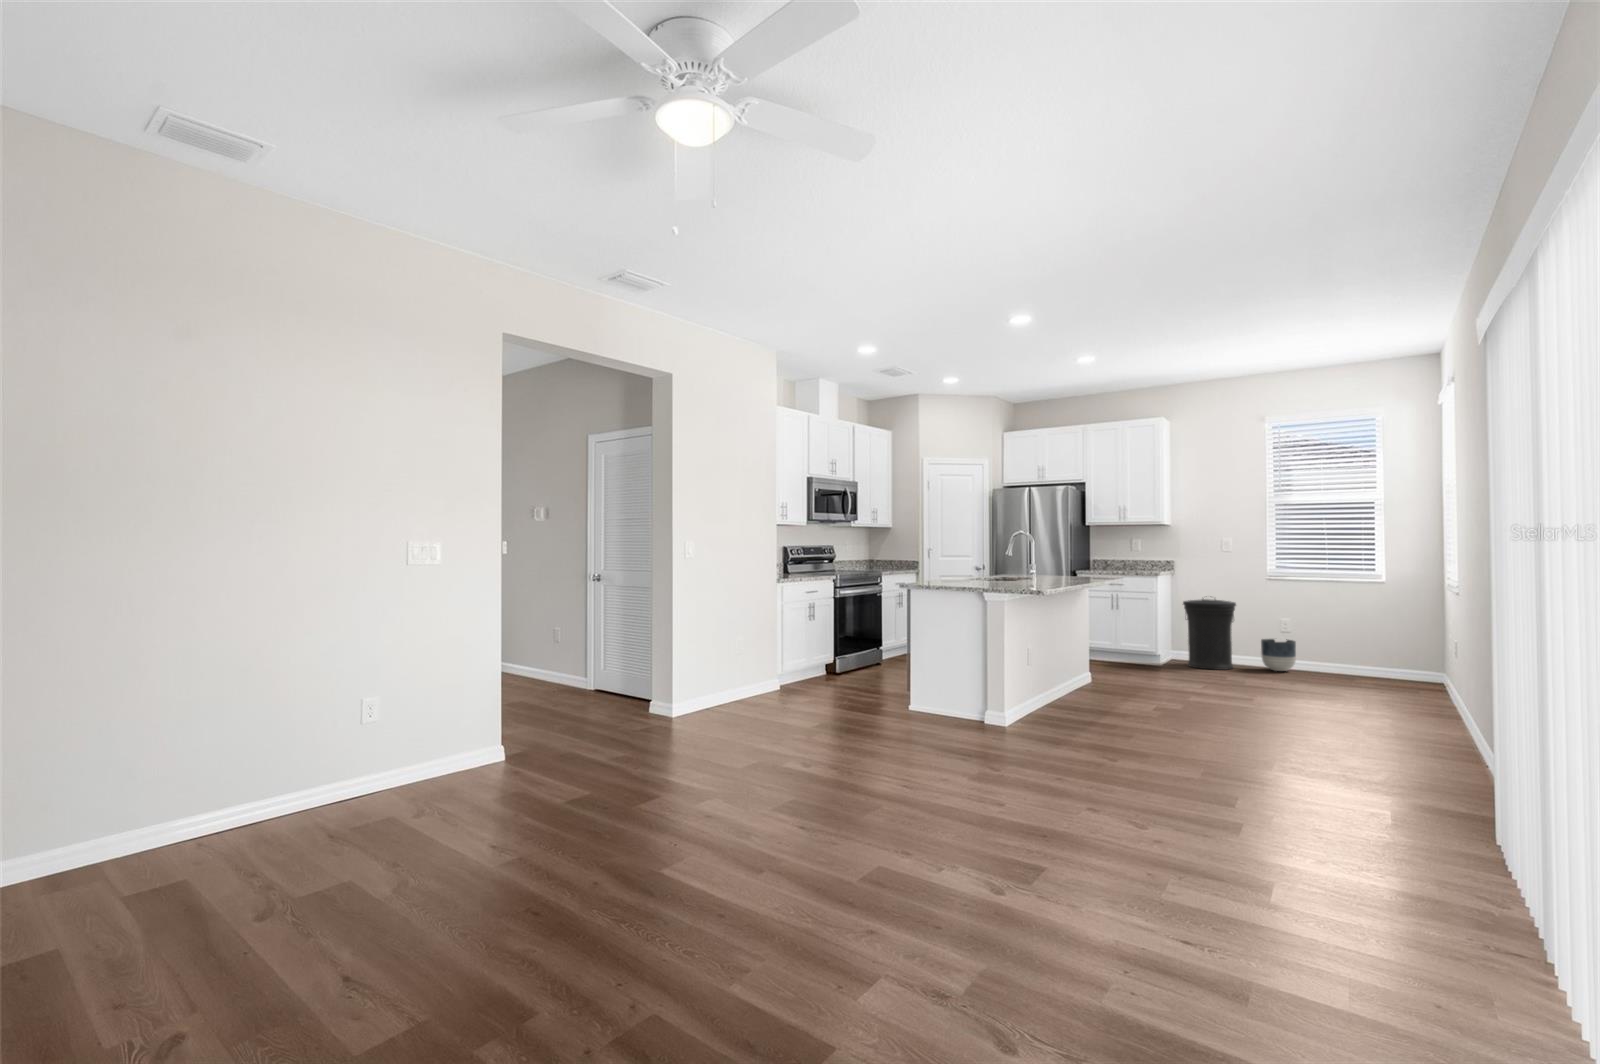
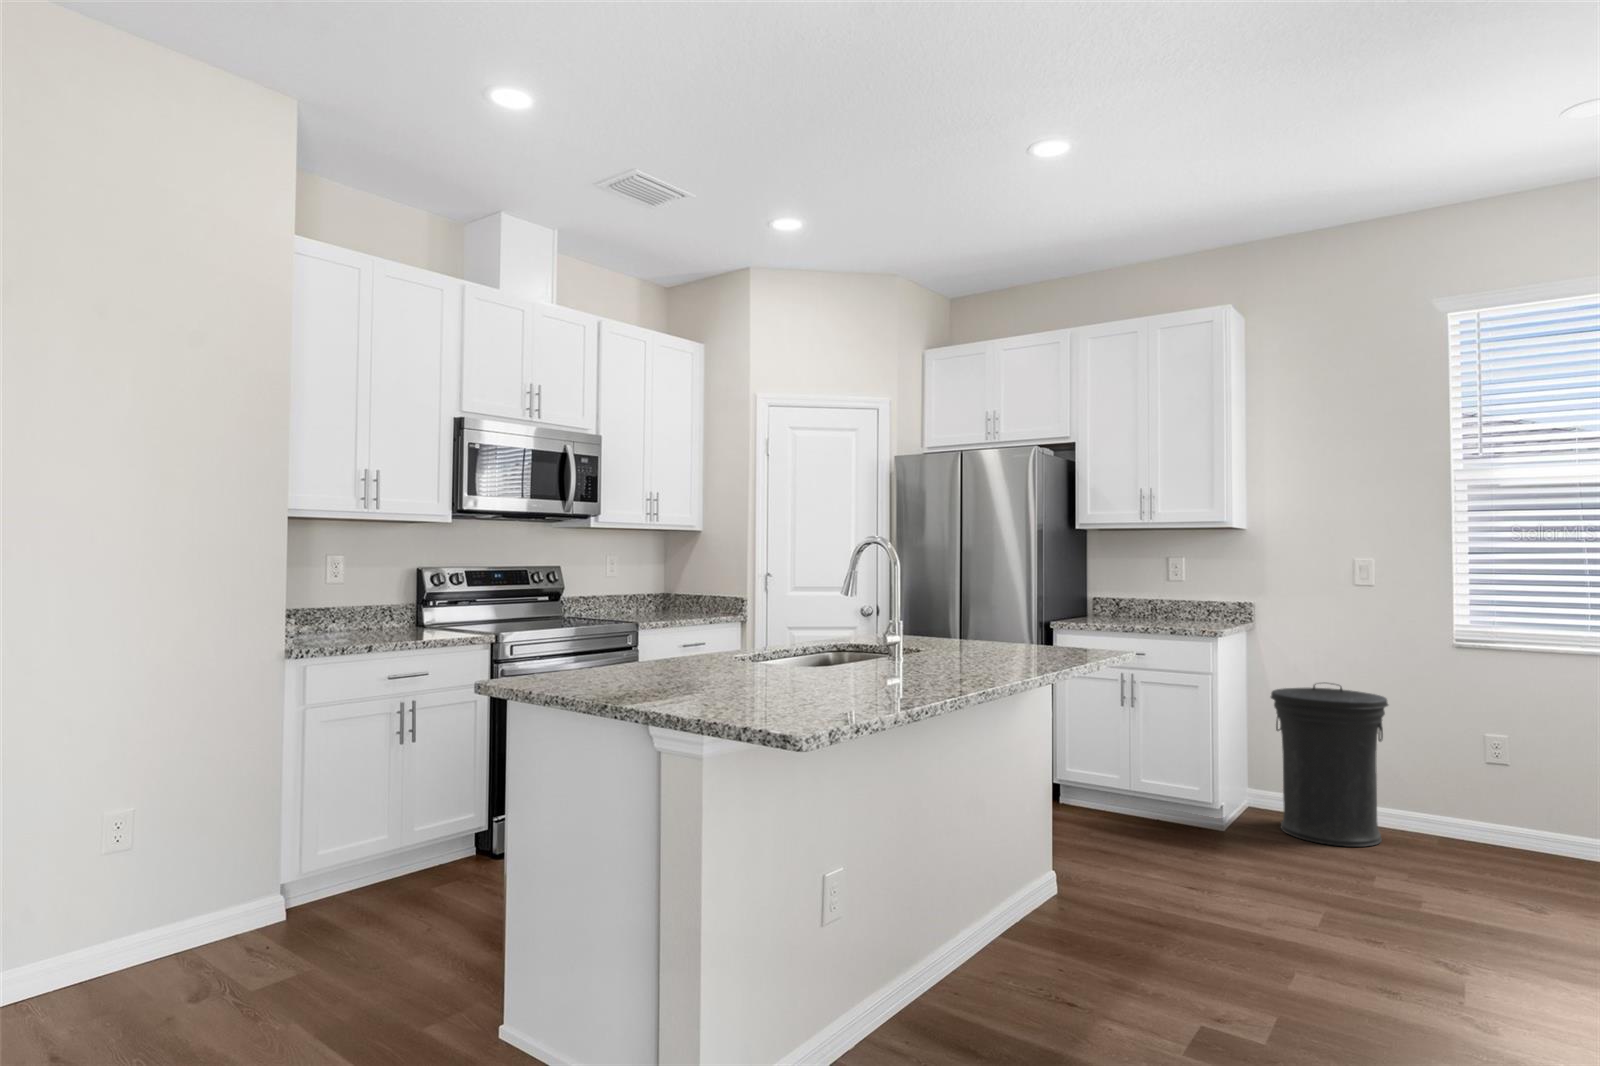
planter: present [1261,639,1296,671] -> none [1443,778,1524,855]

